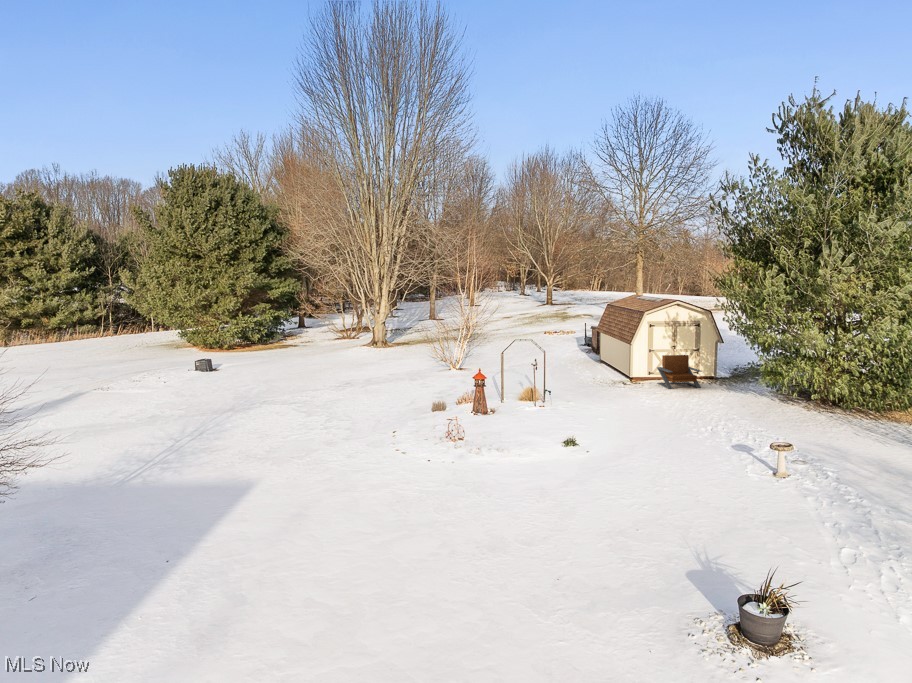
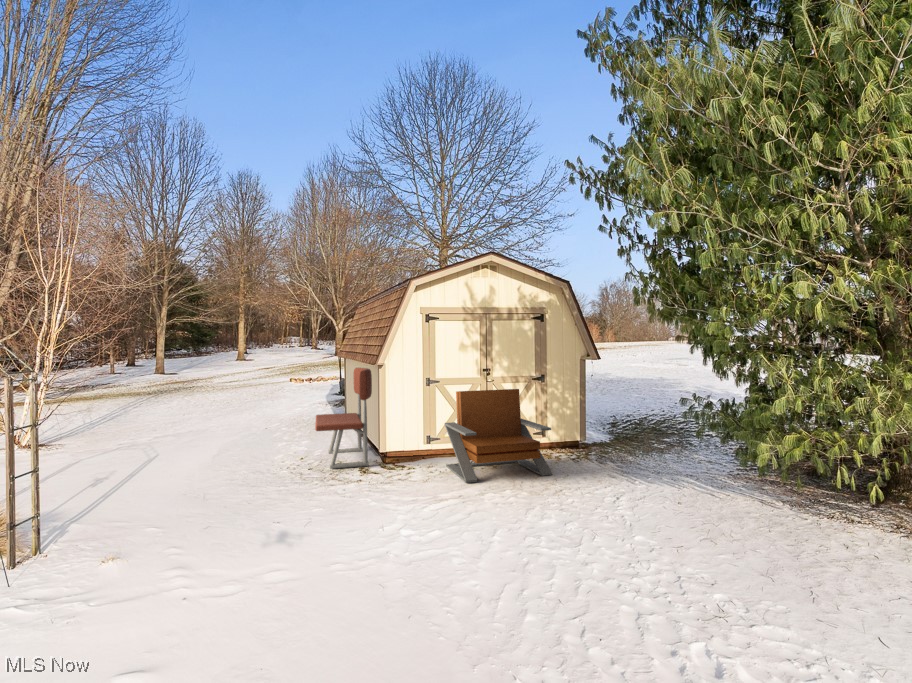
bench: none [598,343,626,382] -> present [315,368,372,468]

